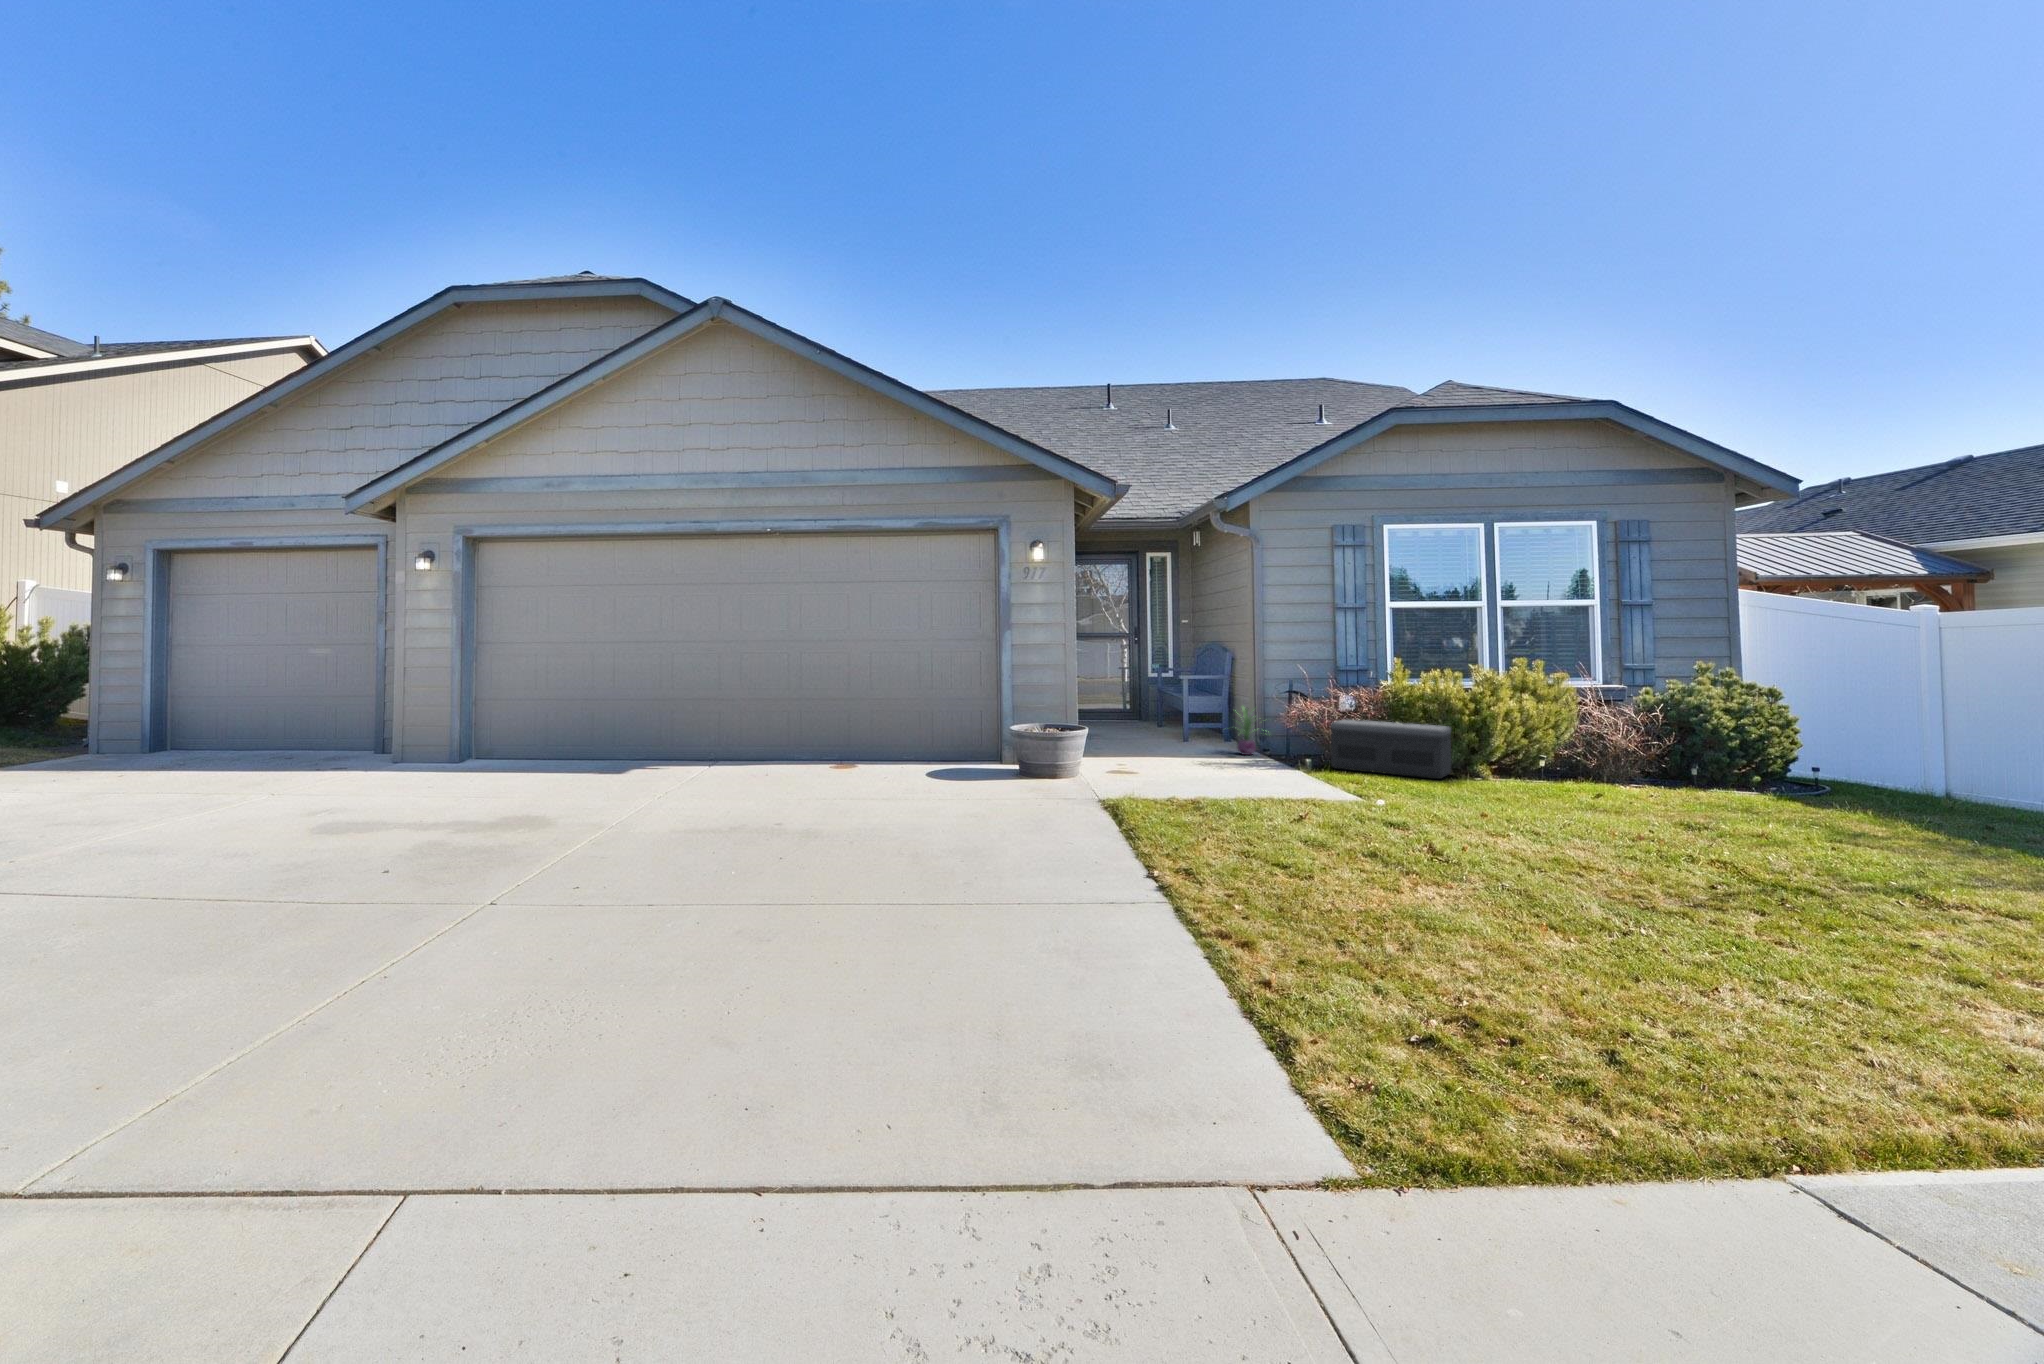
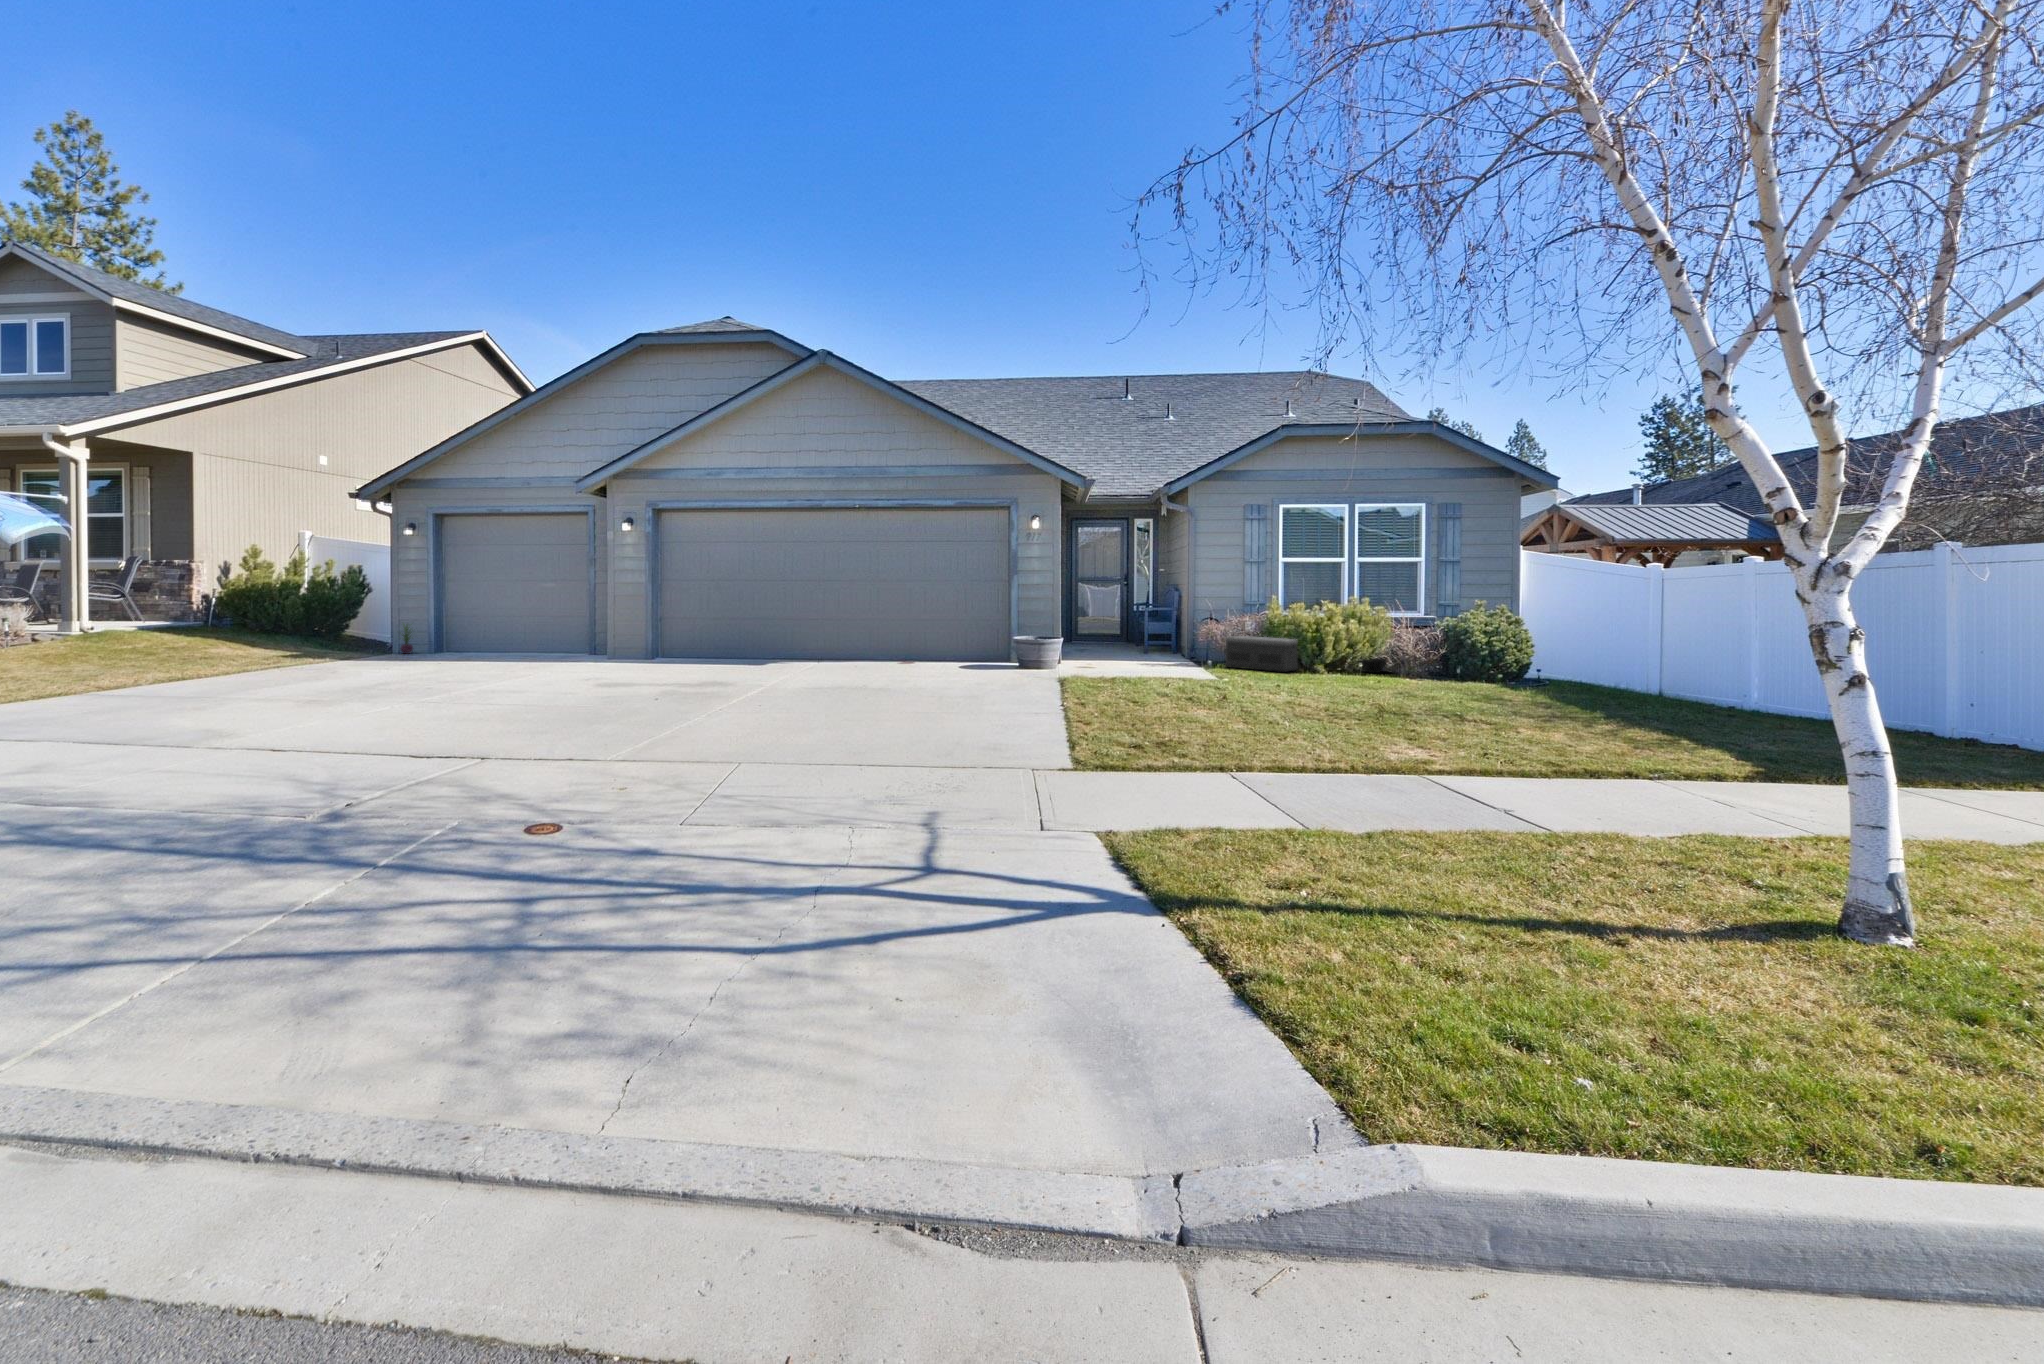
decorative plant: present [1236,707,1256,755] -> present [400,624,413,654]
basket: none [1545,736,1598,779] -> present [1360,657,1387,673]

